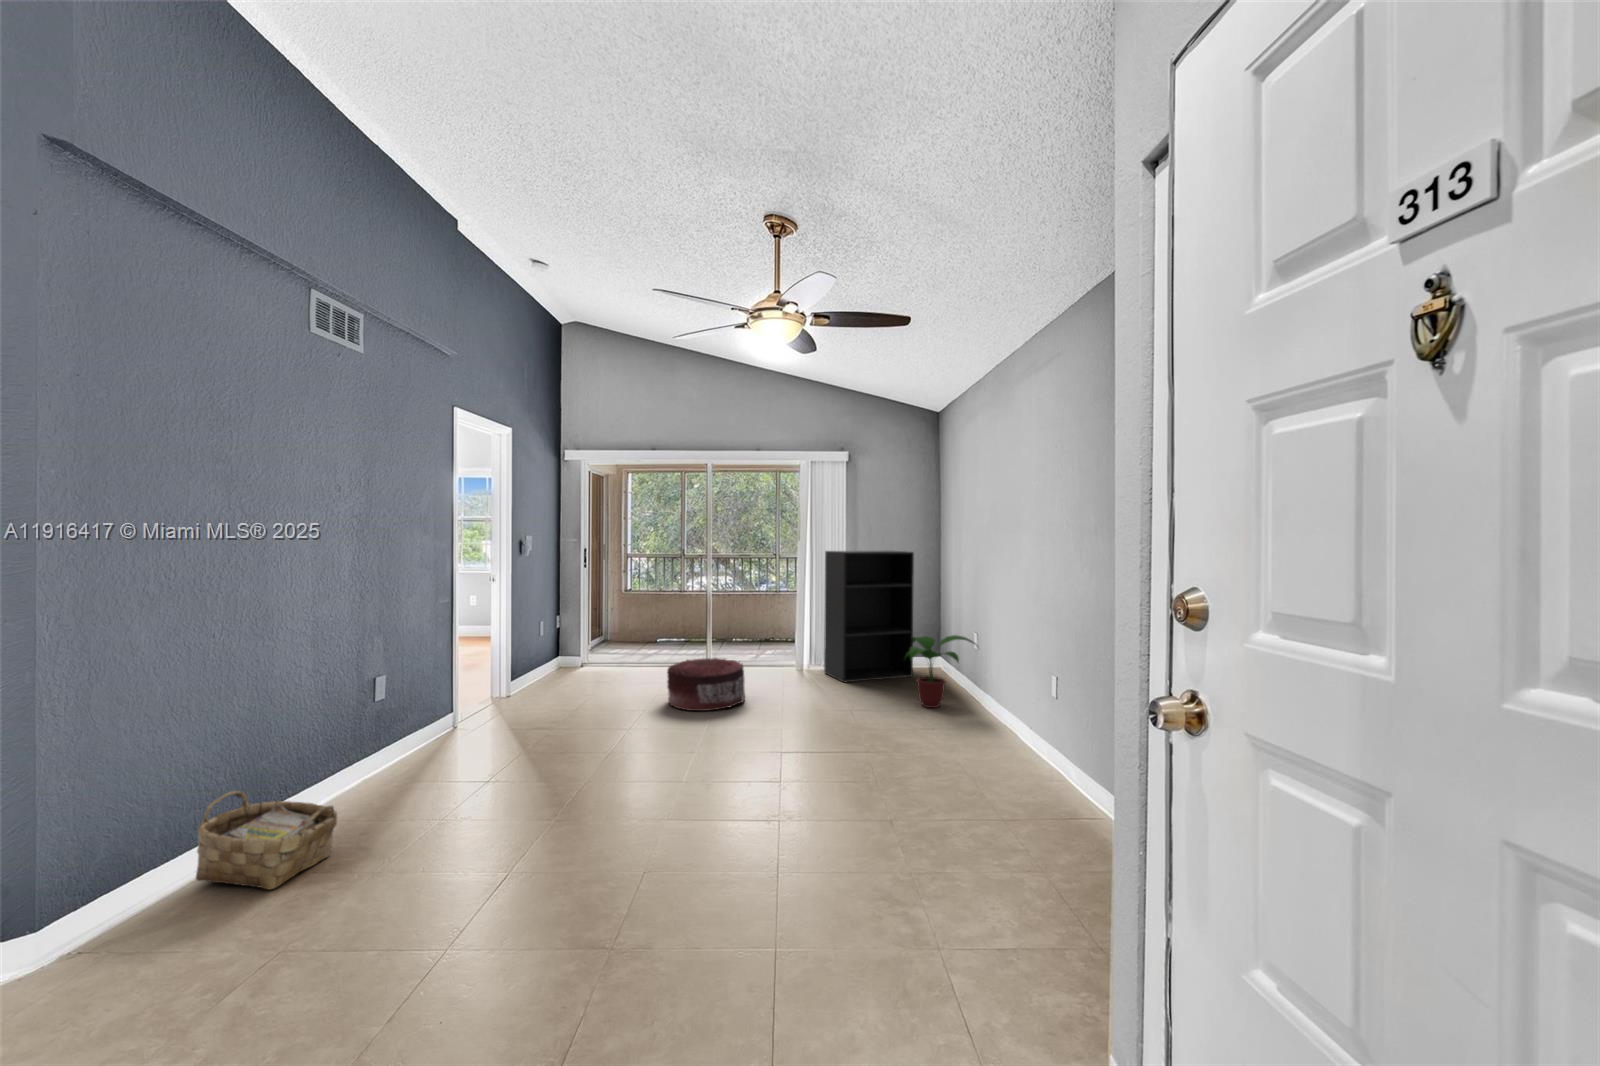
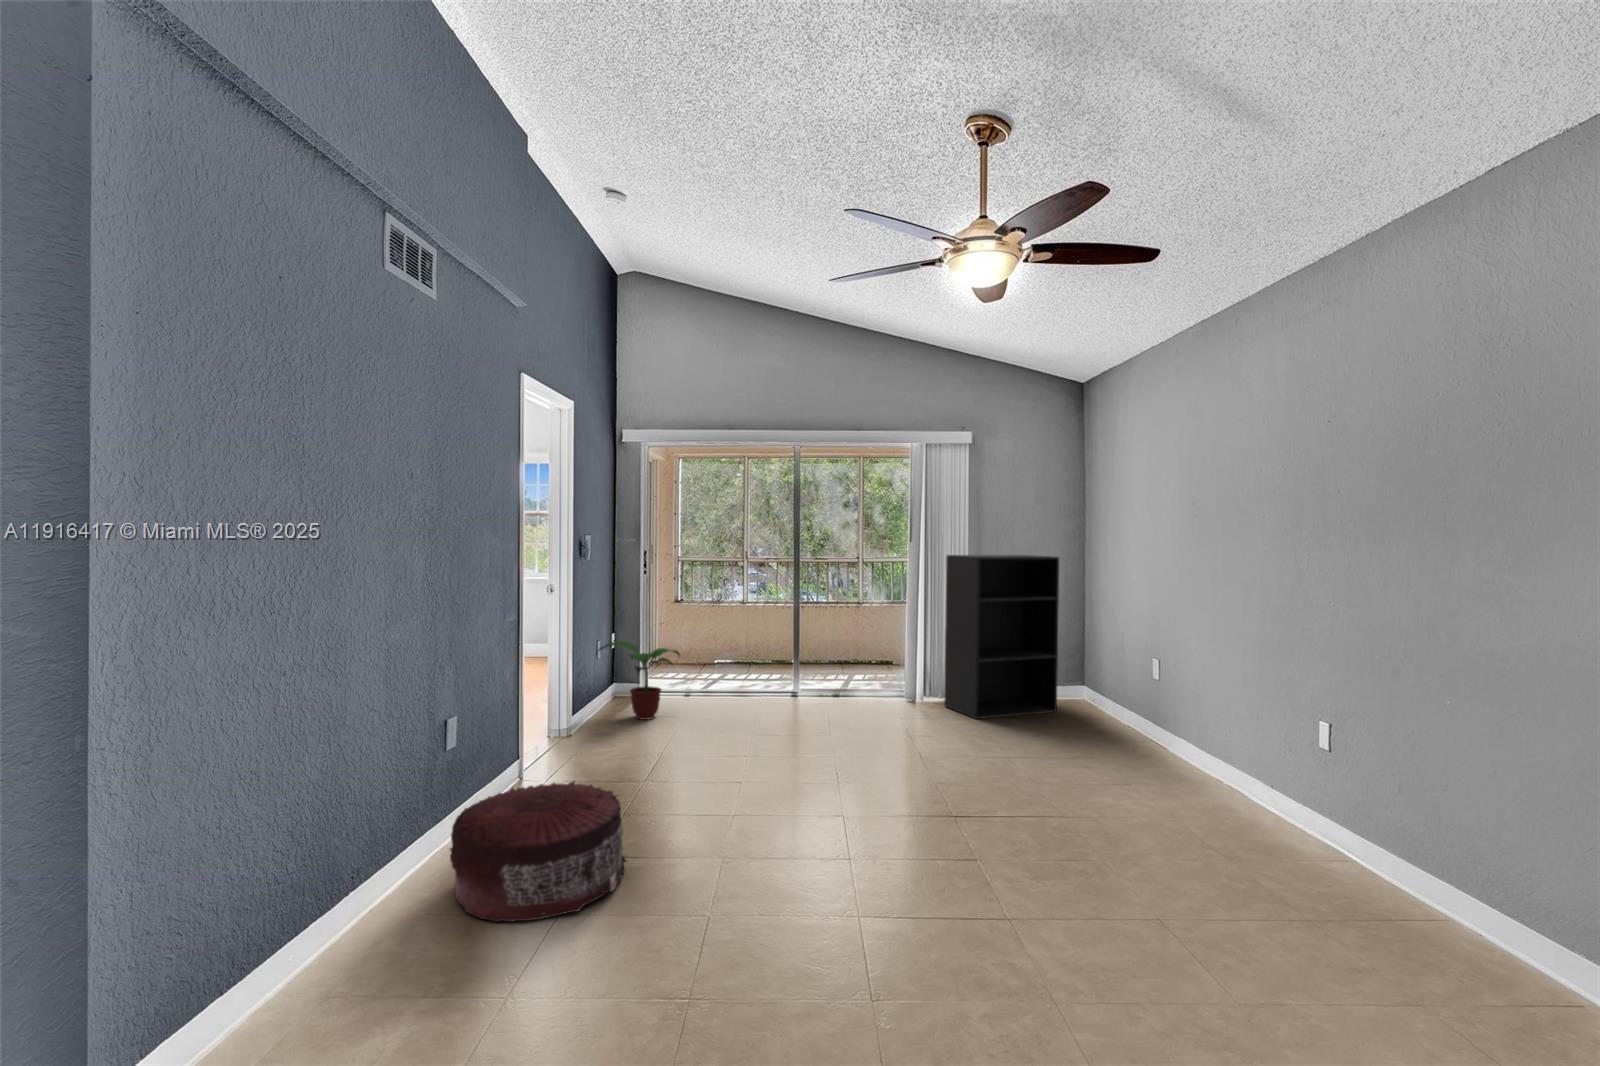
potted plant: present [904,635,976,708] -> present [598,641,680,720]
pouf: present [667,657,745,711] -> present [450,781,626,922]
woven basket: present [196,791,337,890] -> none [270,887,447,1031]

